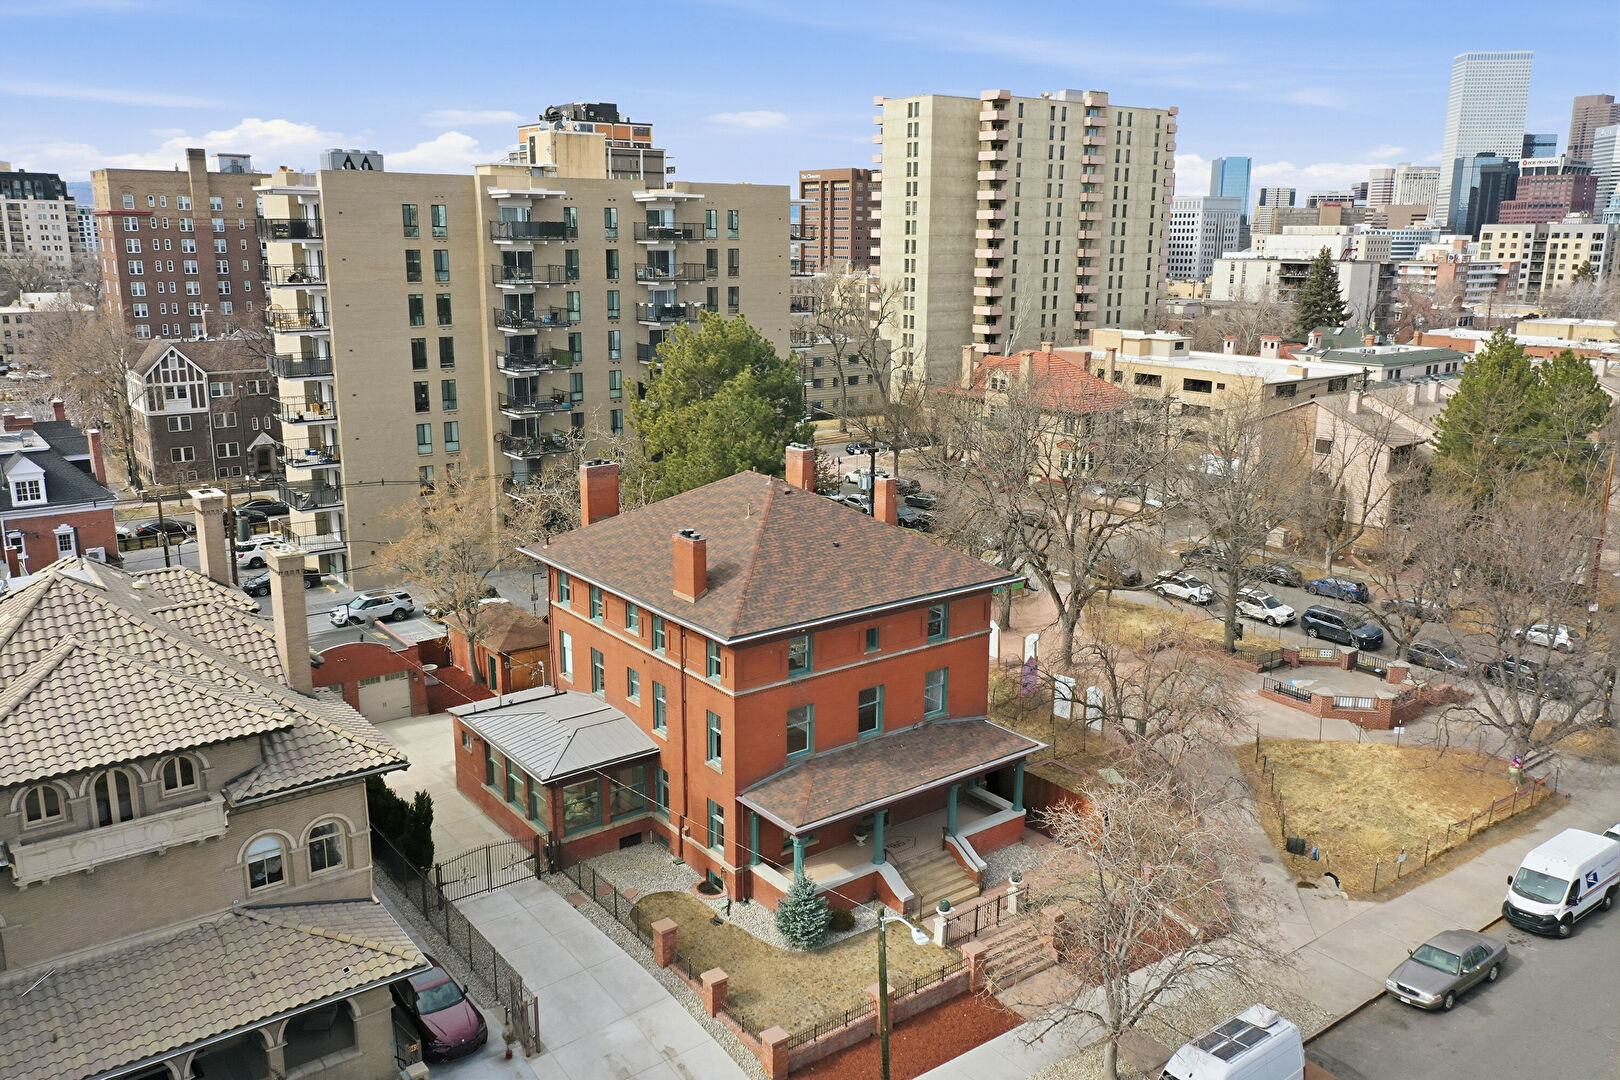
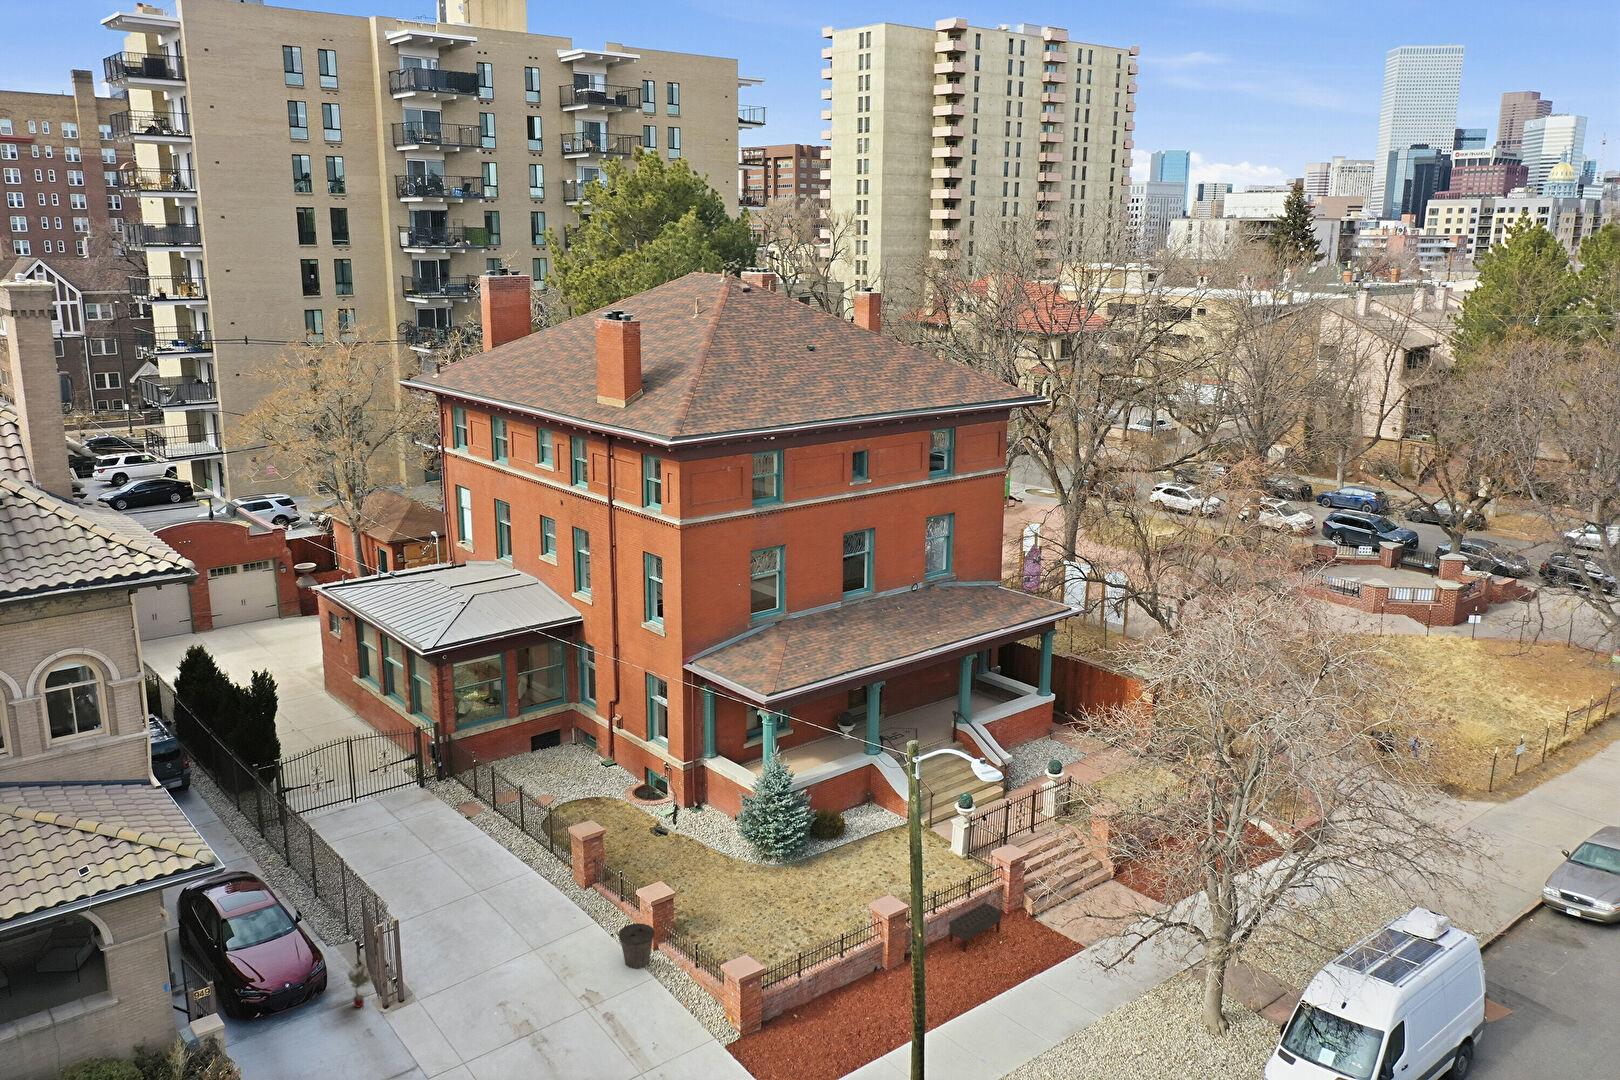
bench: none [927,987,967,1024] -> present [949,903,1002,952]
trash can: none [689,1000,714,1033] -> present [619,923,655,969]

